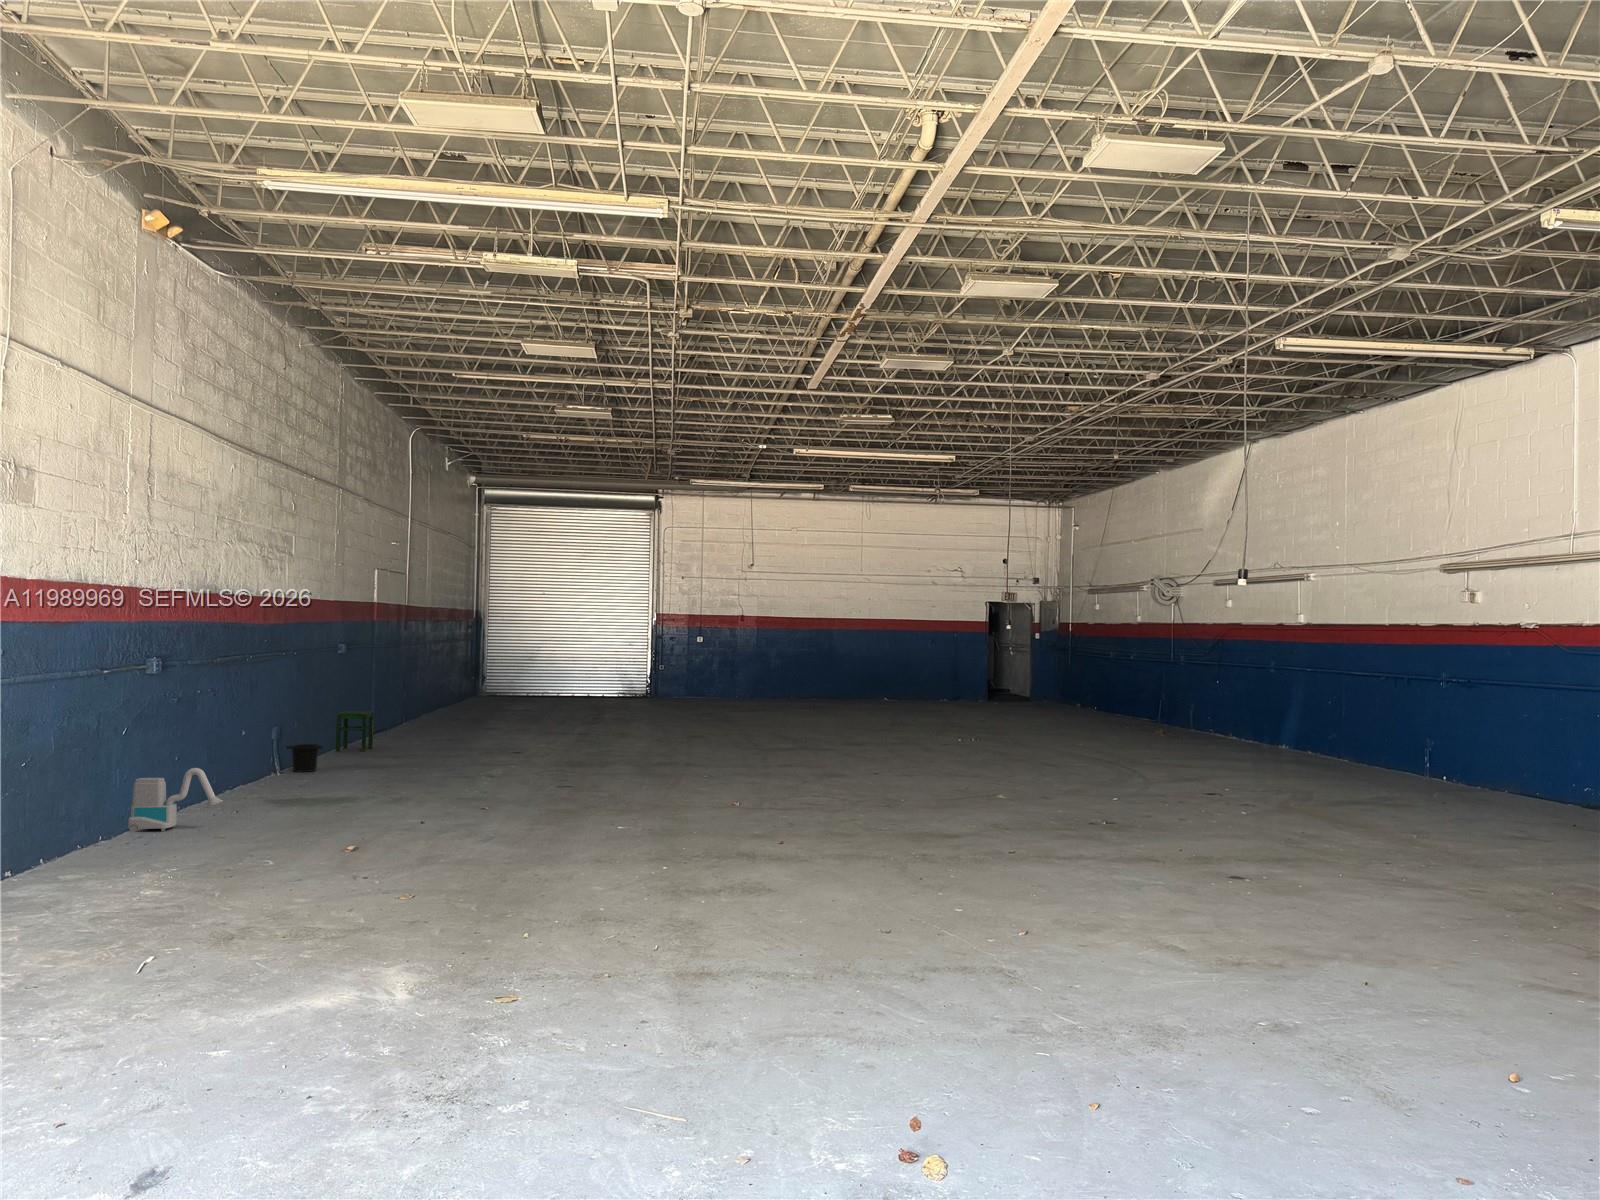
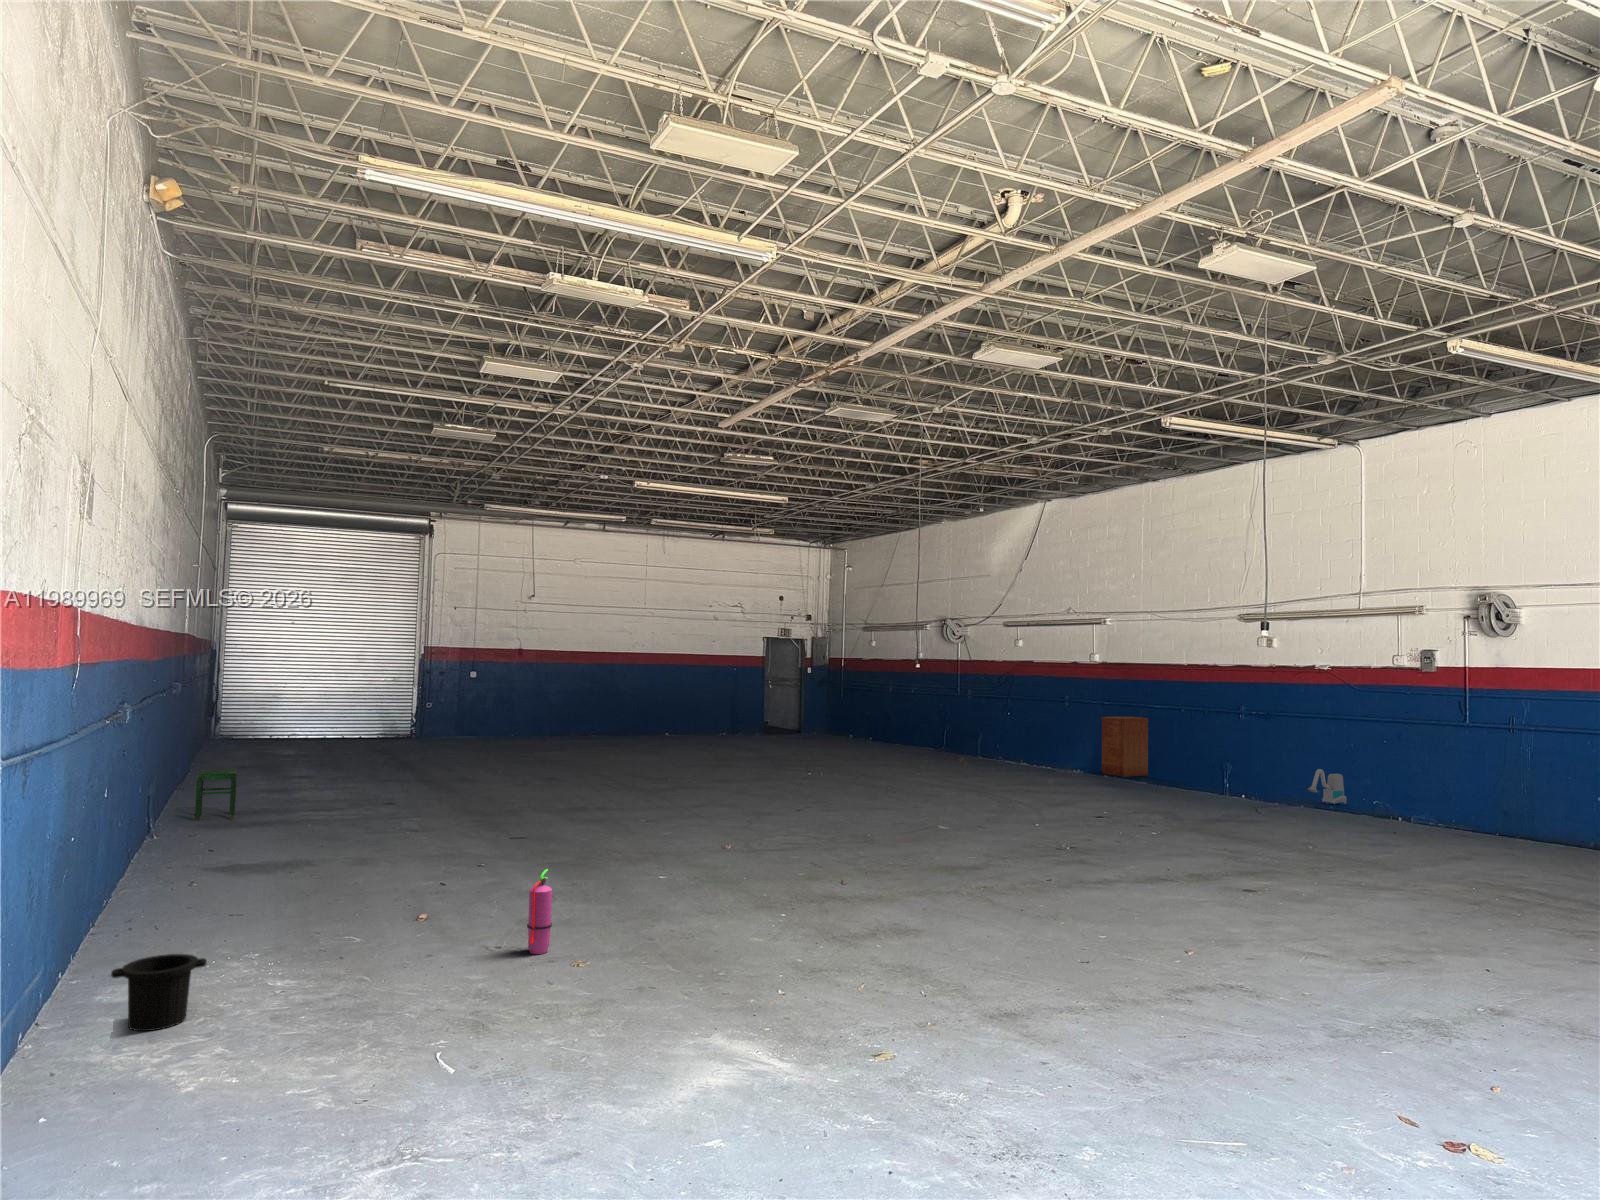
filing cabinet: none [1287,689,1346,759] -> present [1101,716,1148,777]
trash can: present [286,744,323,772] -> present [111,954,207,1031]
vacuum cleaner: present [128,768,223,832] -> present [1308,769,1347,804]
fire extinguisher: none [377,784,401,853] -> present [527,869,552,954]

